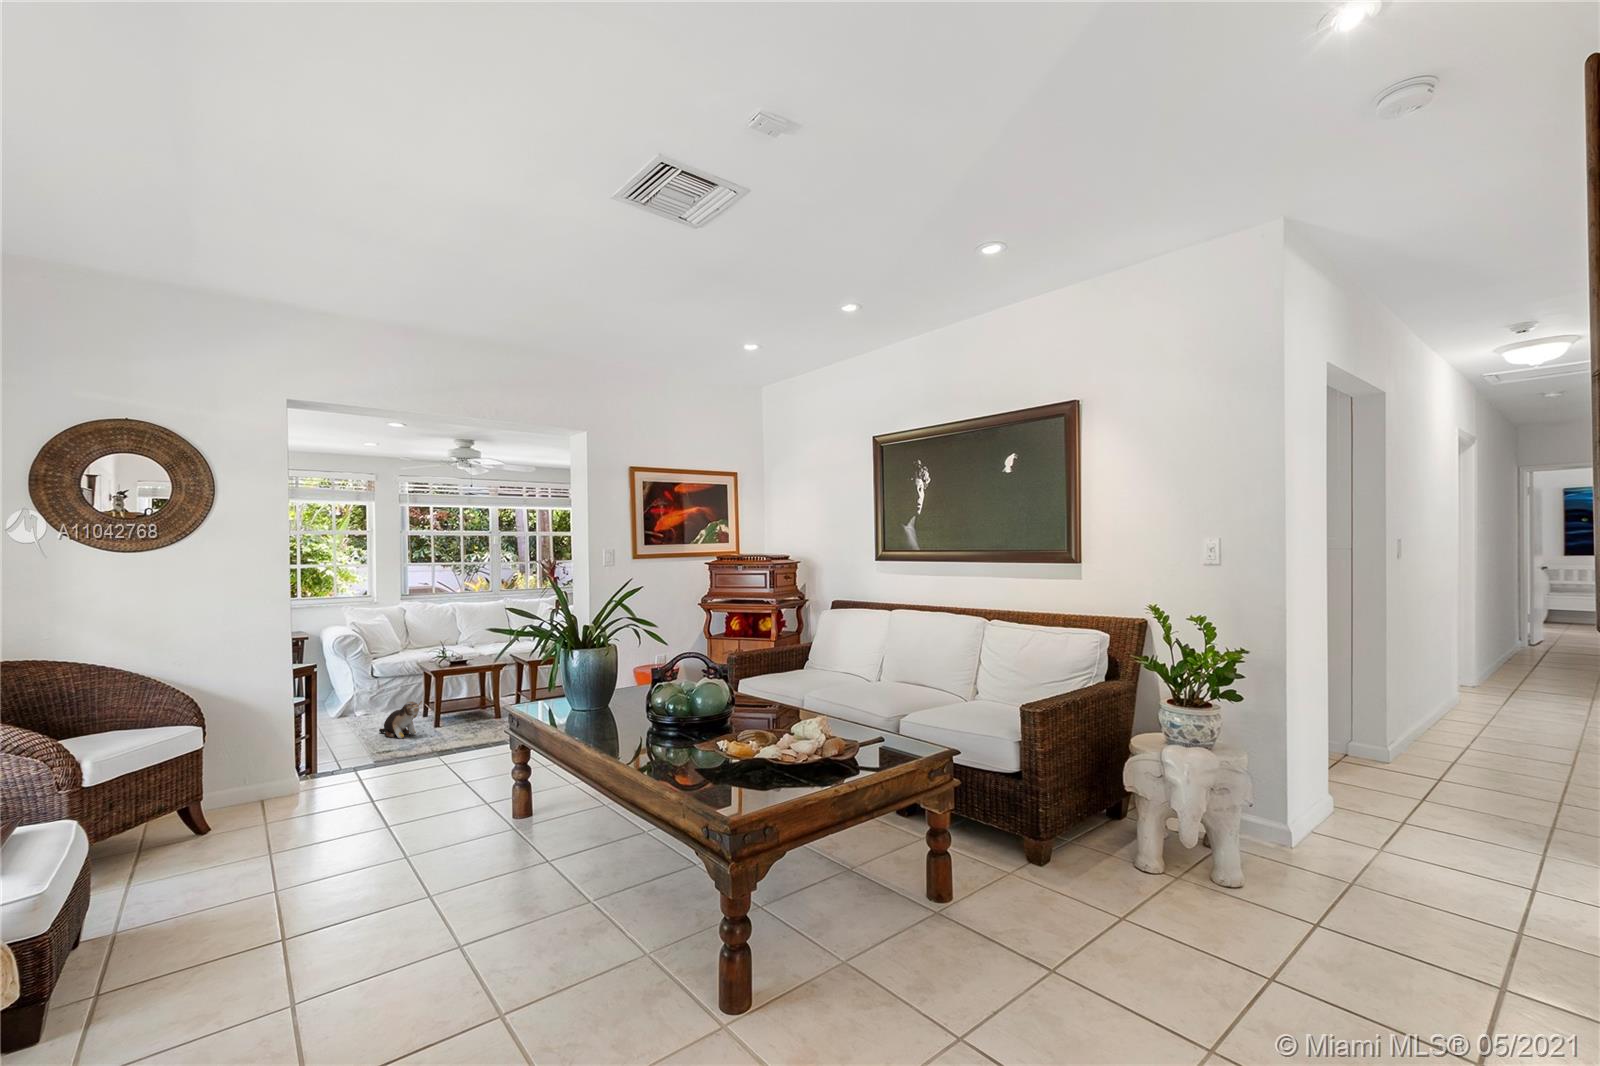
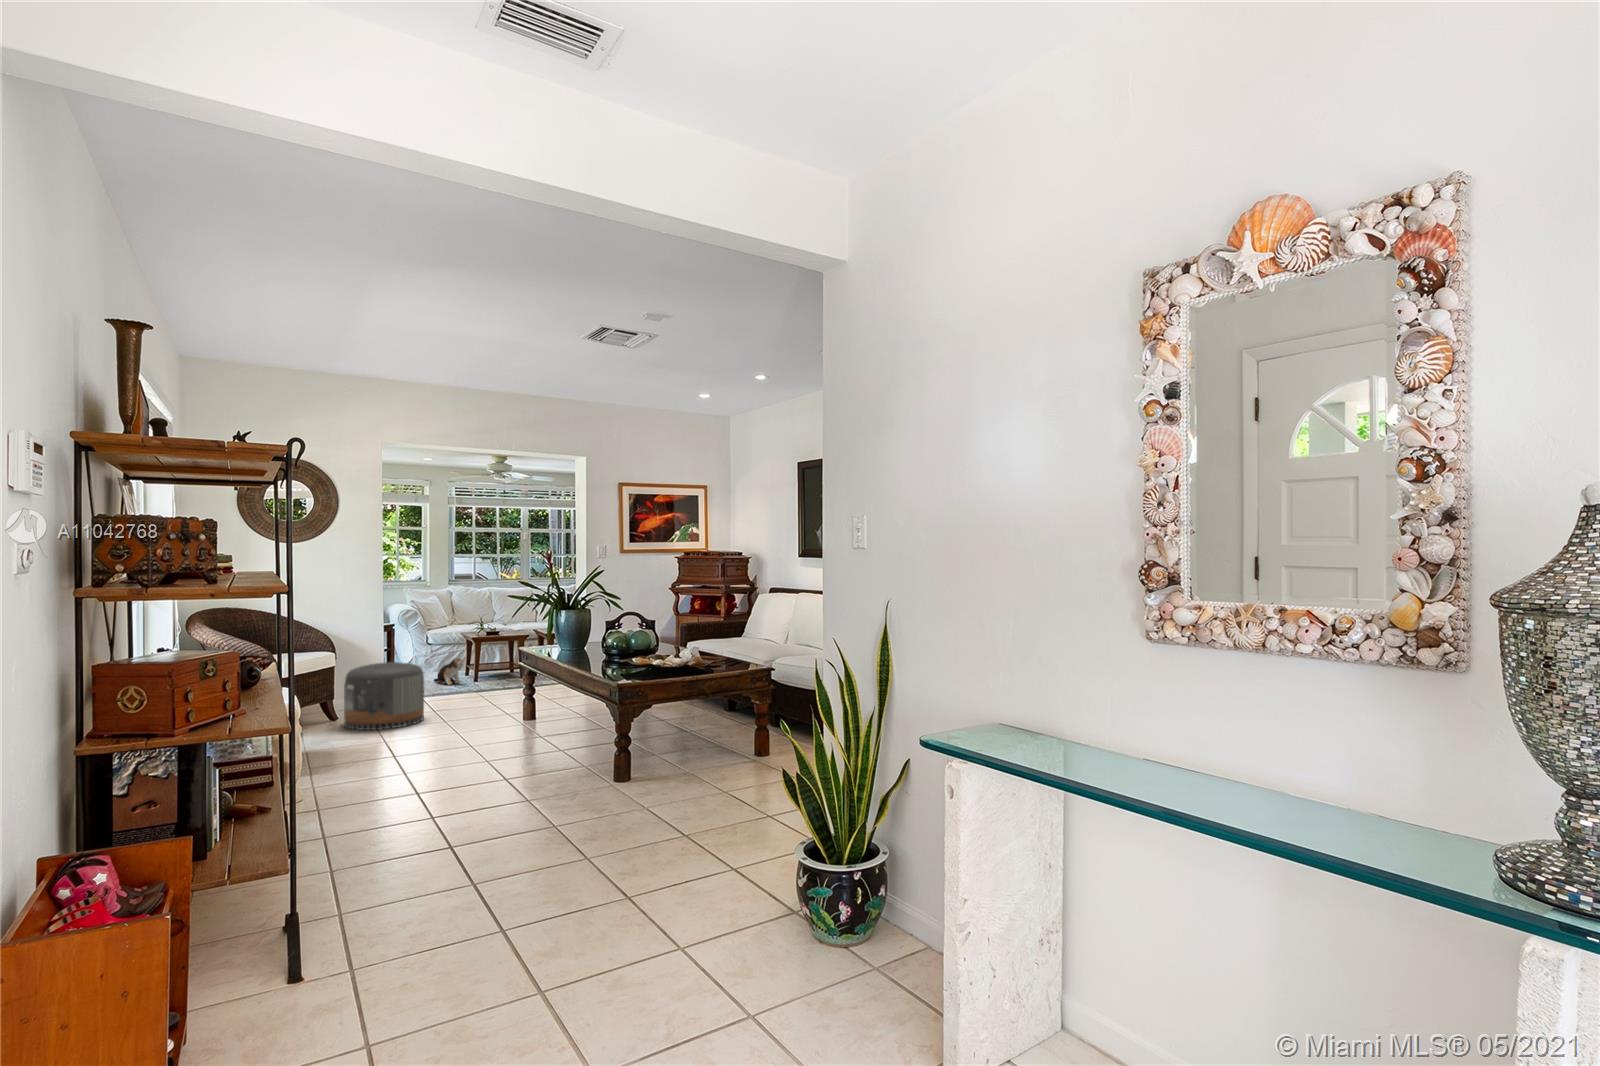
pouf: none [217,733,356,855] -> present [344,662,424,730]

